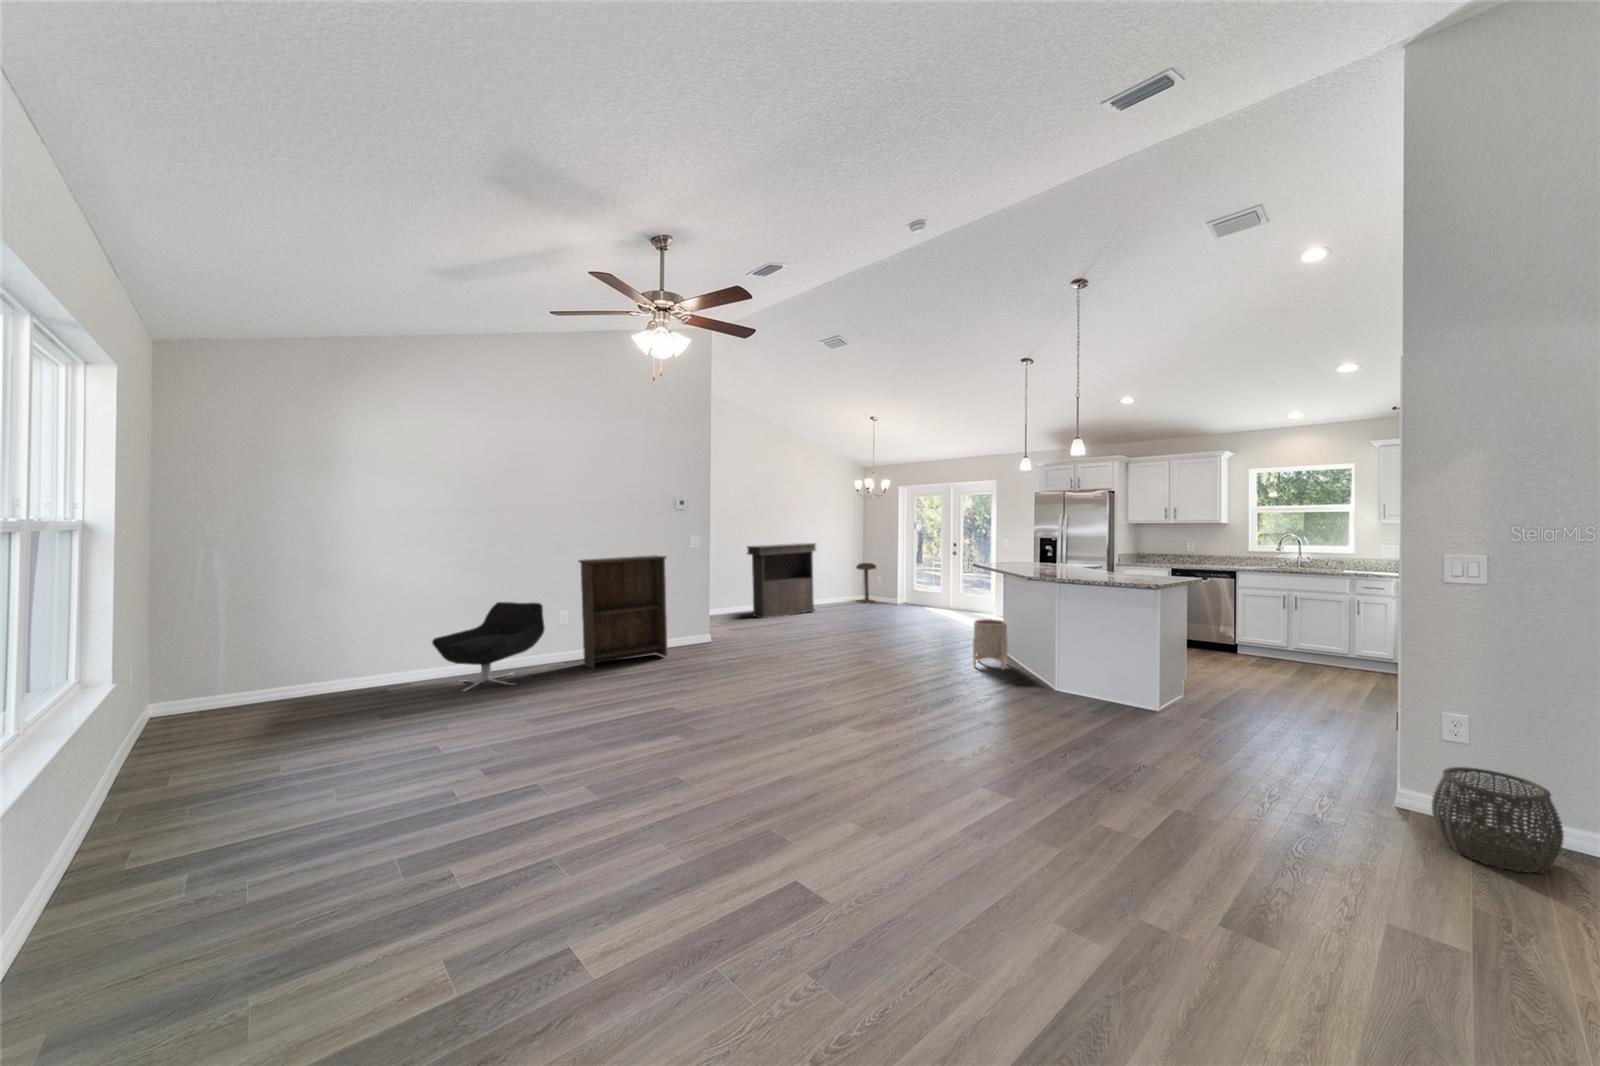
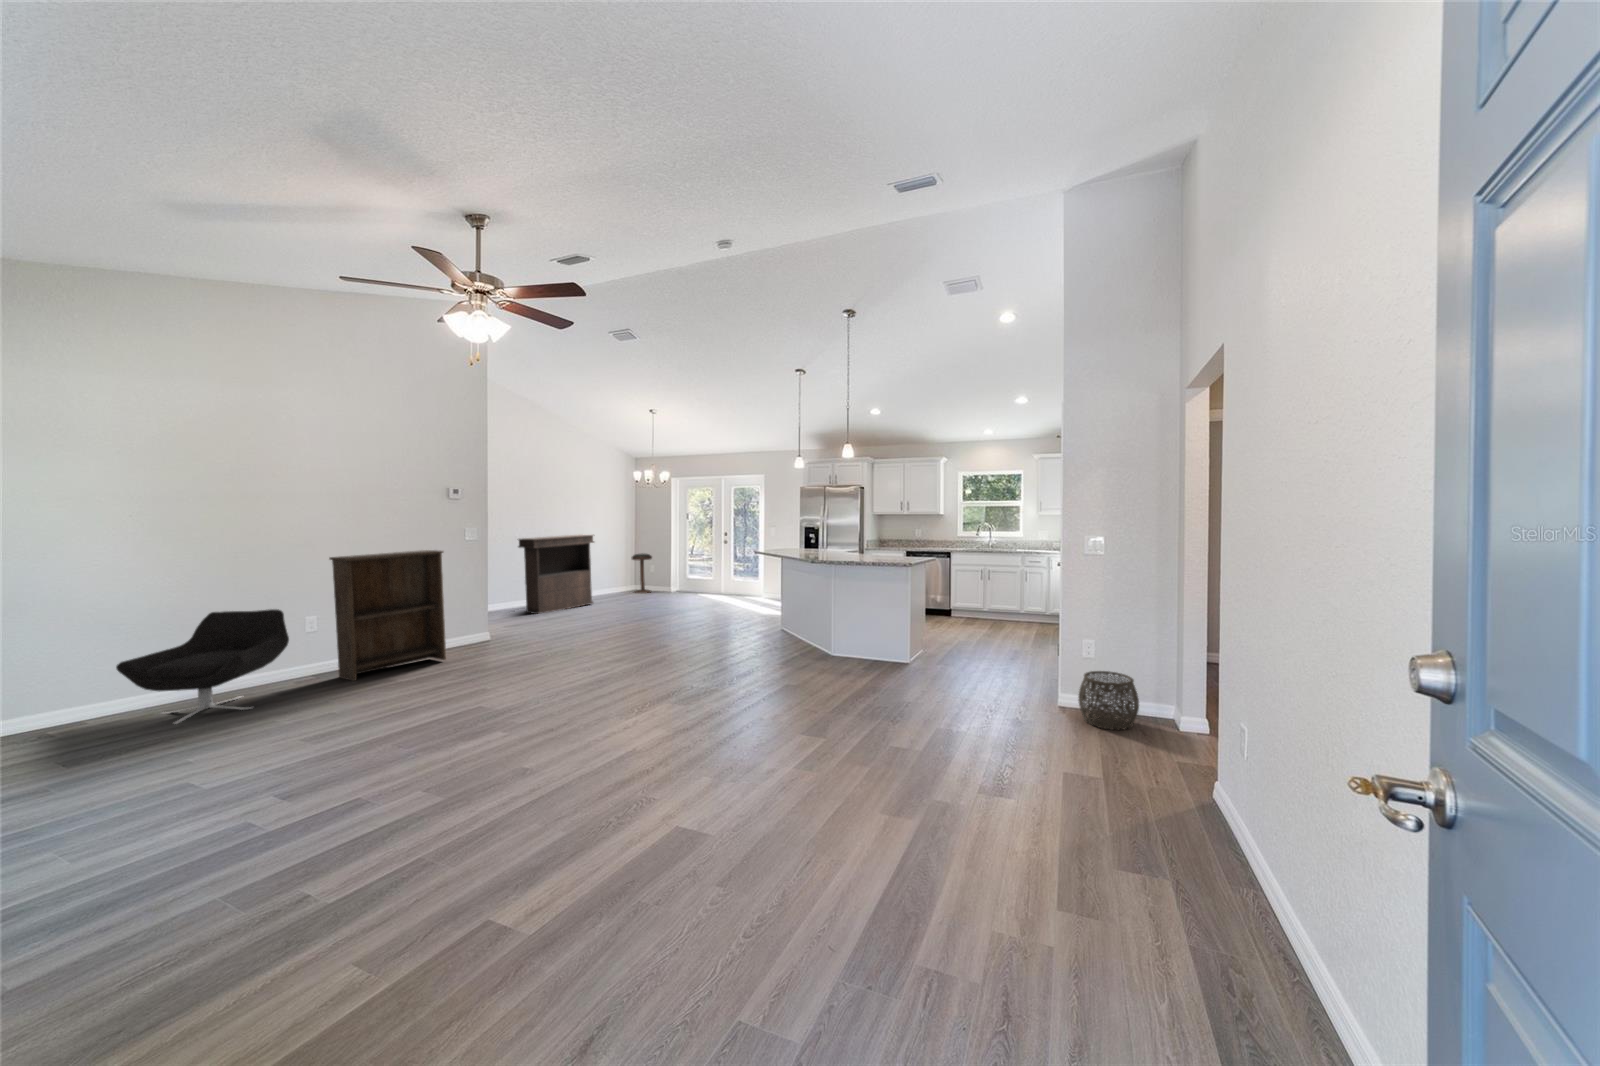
planter: present [973,619,1008,670] -> none [762,599,790,643]

